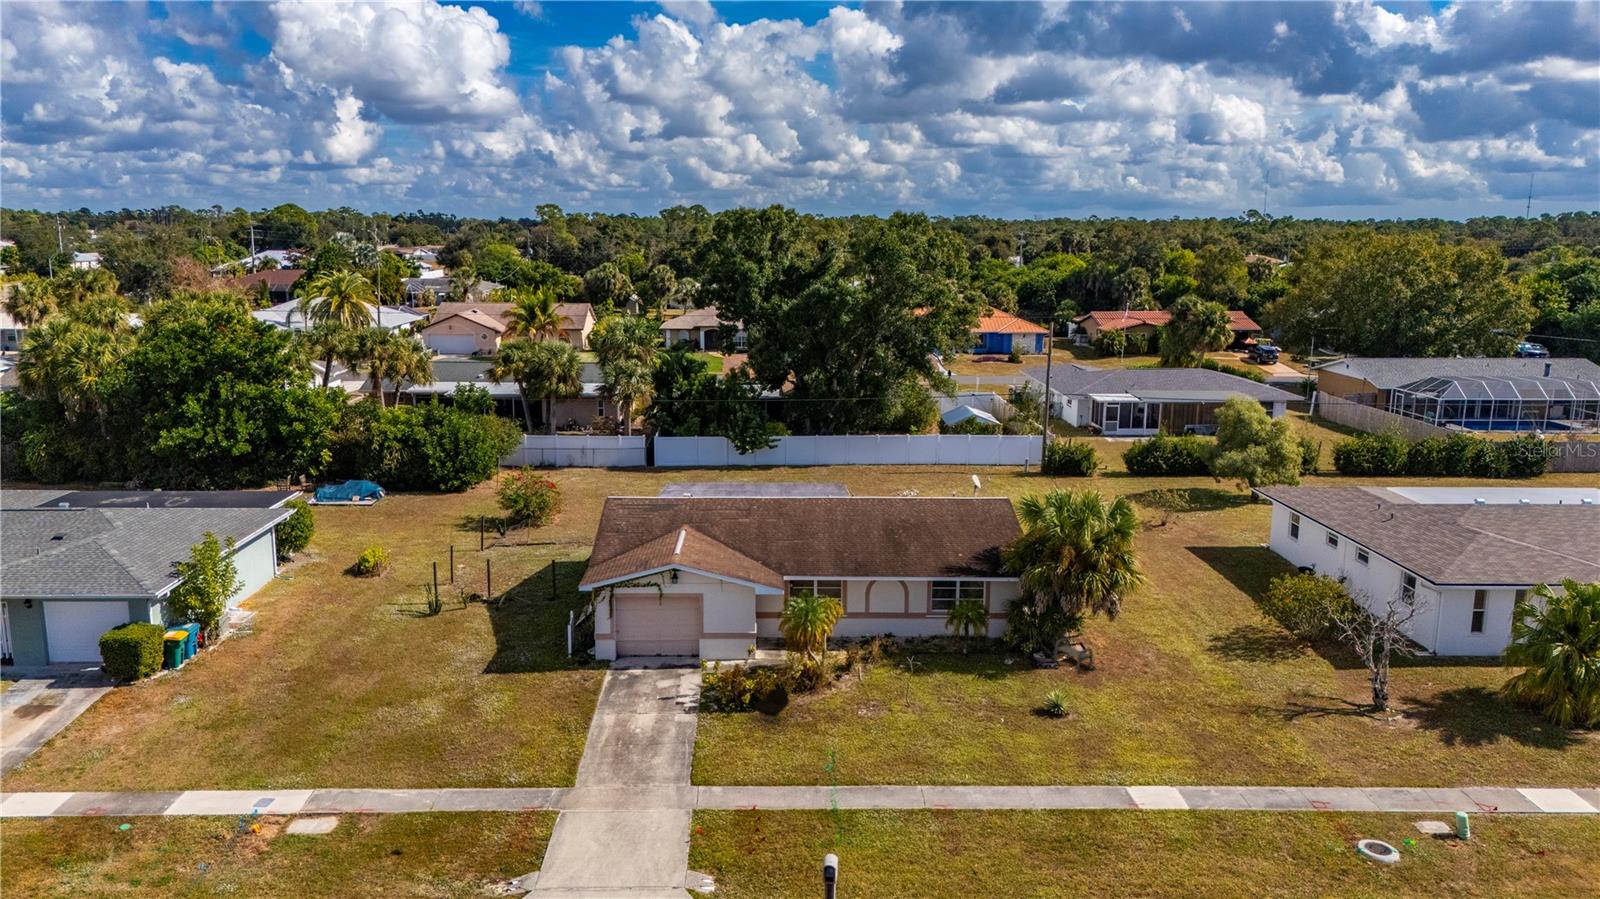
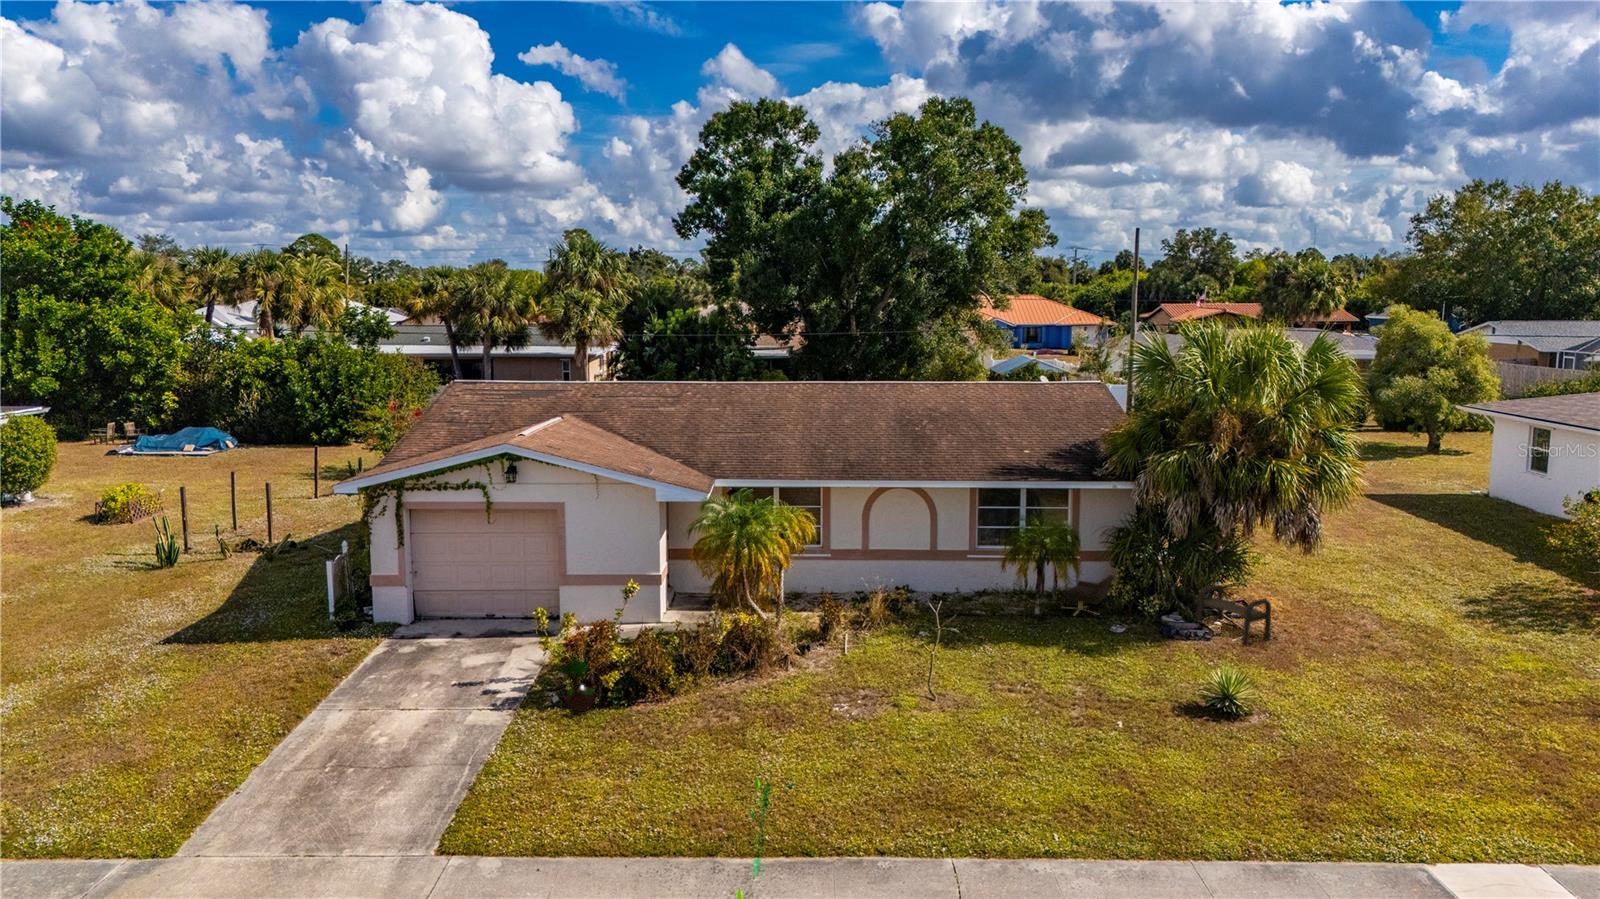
potted tree: none [720,685,739,716] -> present [558,657,595,712]
lounge chair: present [754,688,789,721] -> present [1063,575,1114,615]

